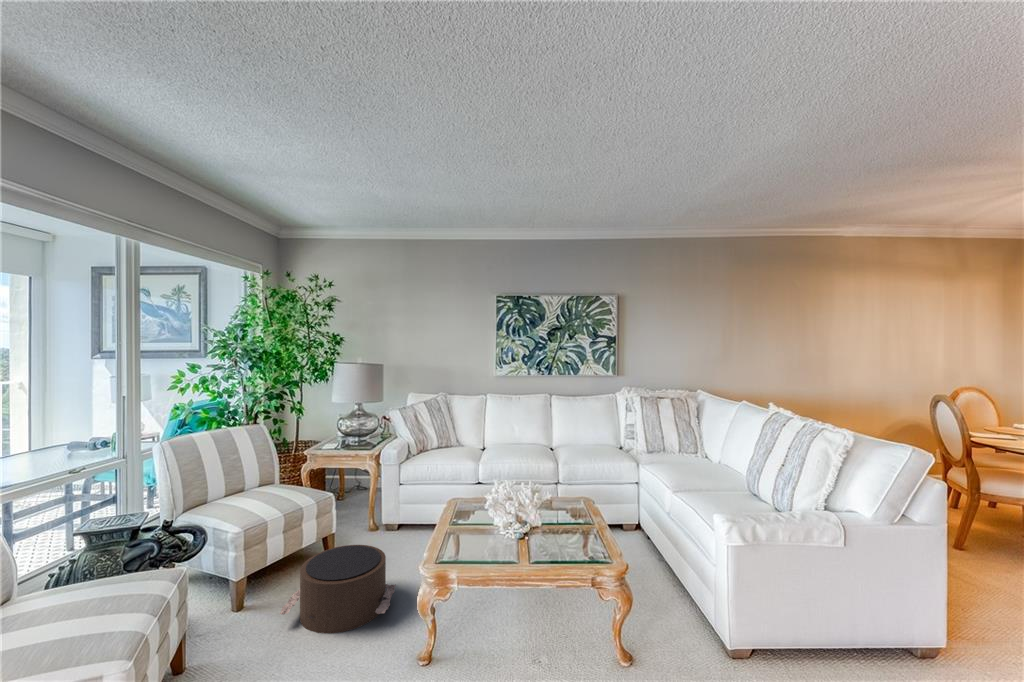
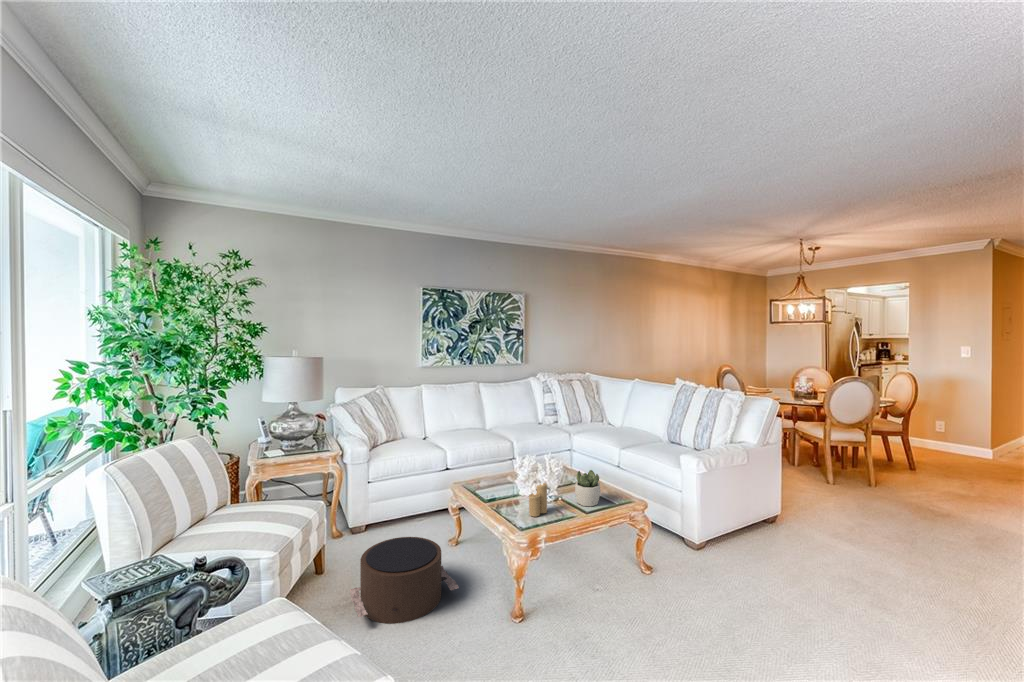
succulent plant: none [536,508,570,556] -> present [575,470,601,506]
candle: none [469,511,494,553] -> present [529,481,547,517]

